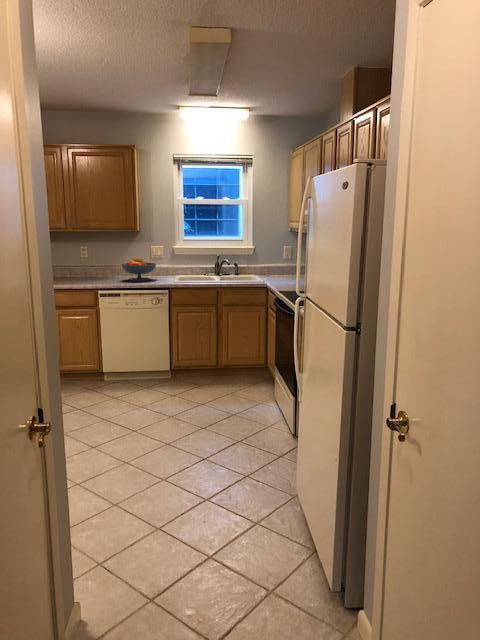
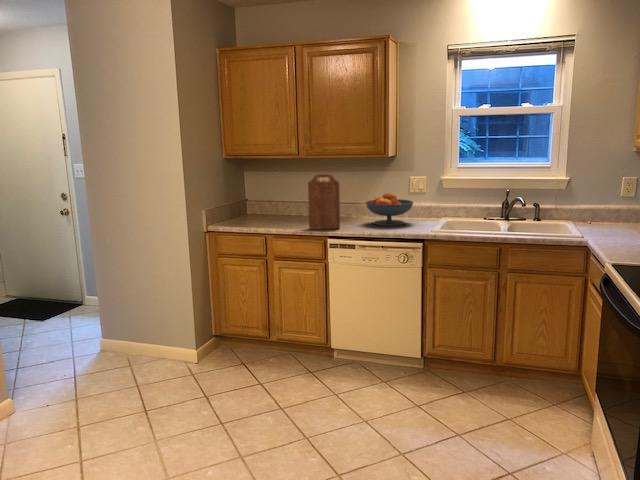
cutting board: none [79,244,105,284] -> present [308,174,340,229]

